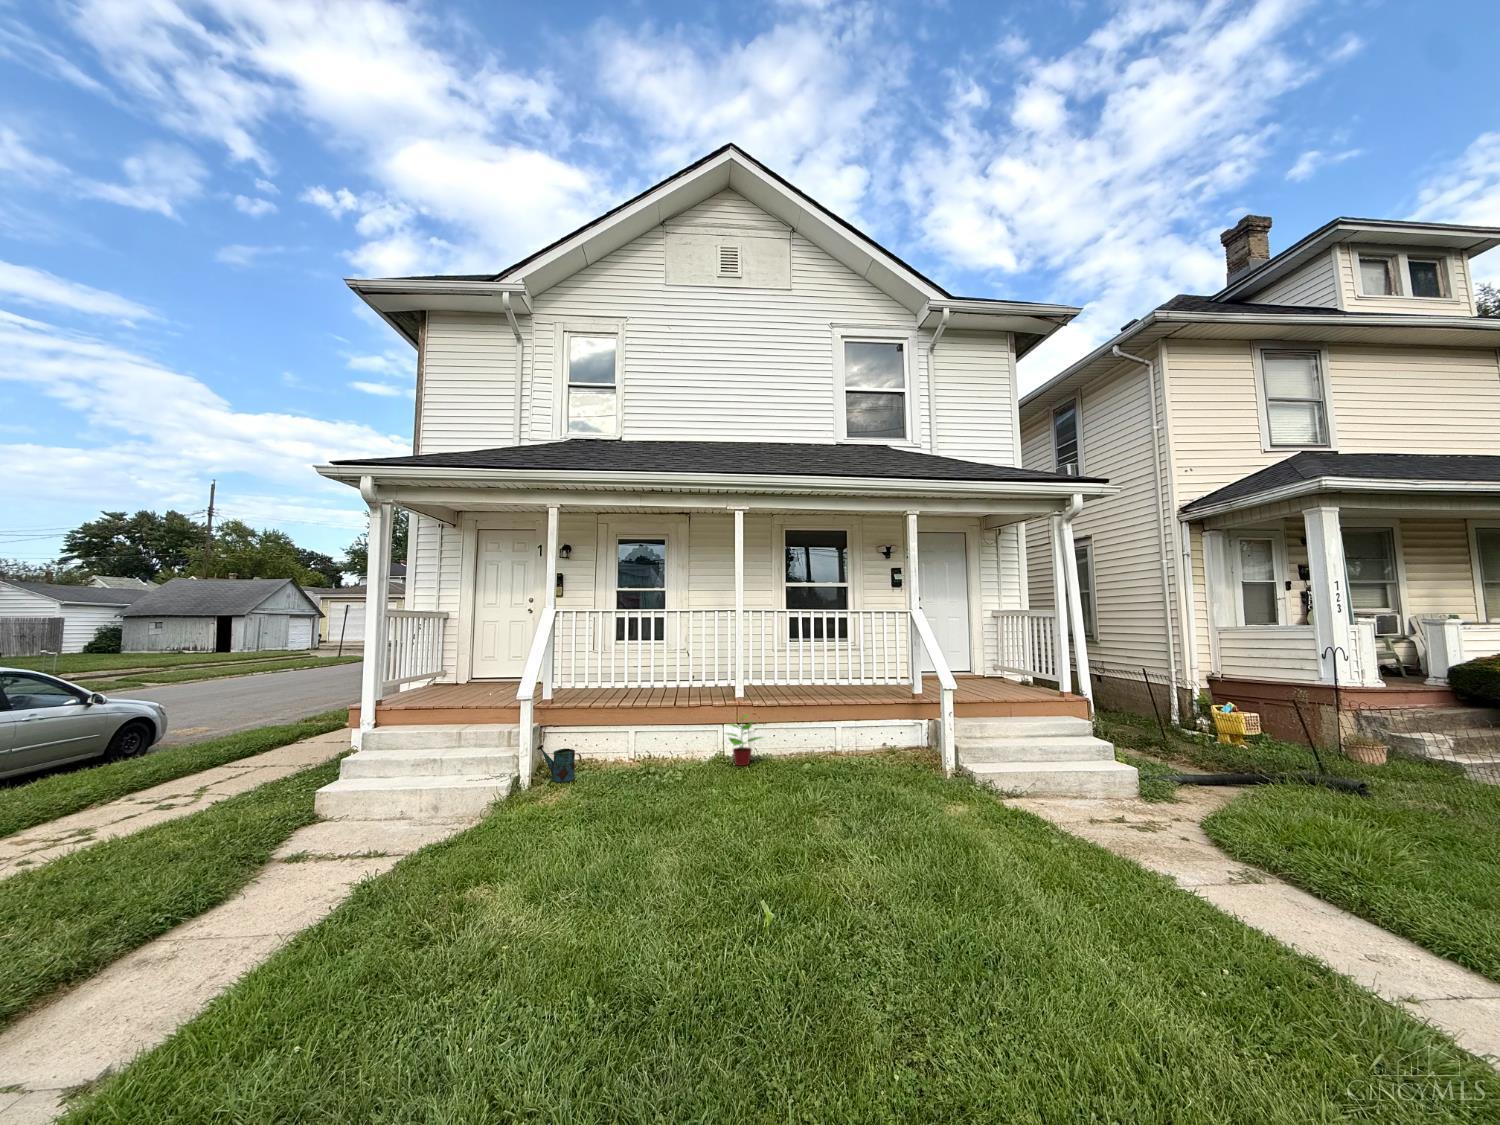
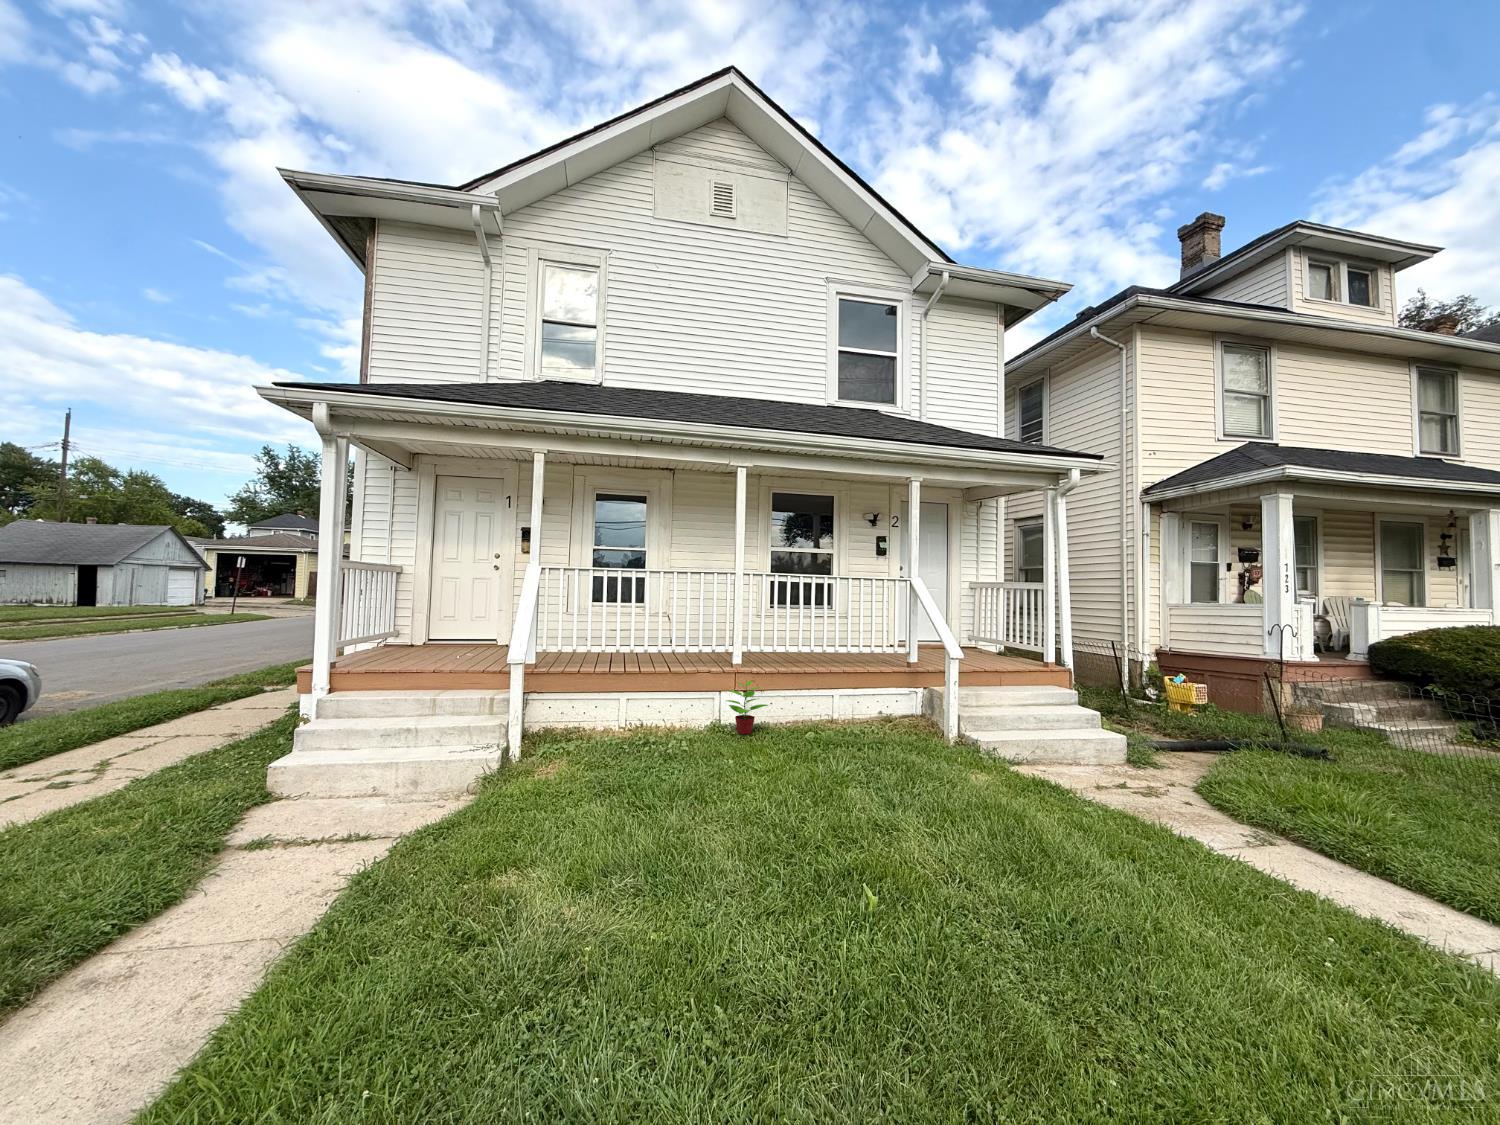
watering can: present [537,745,581,782] -> none [526,712,577,753]

